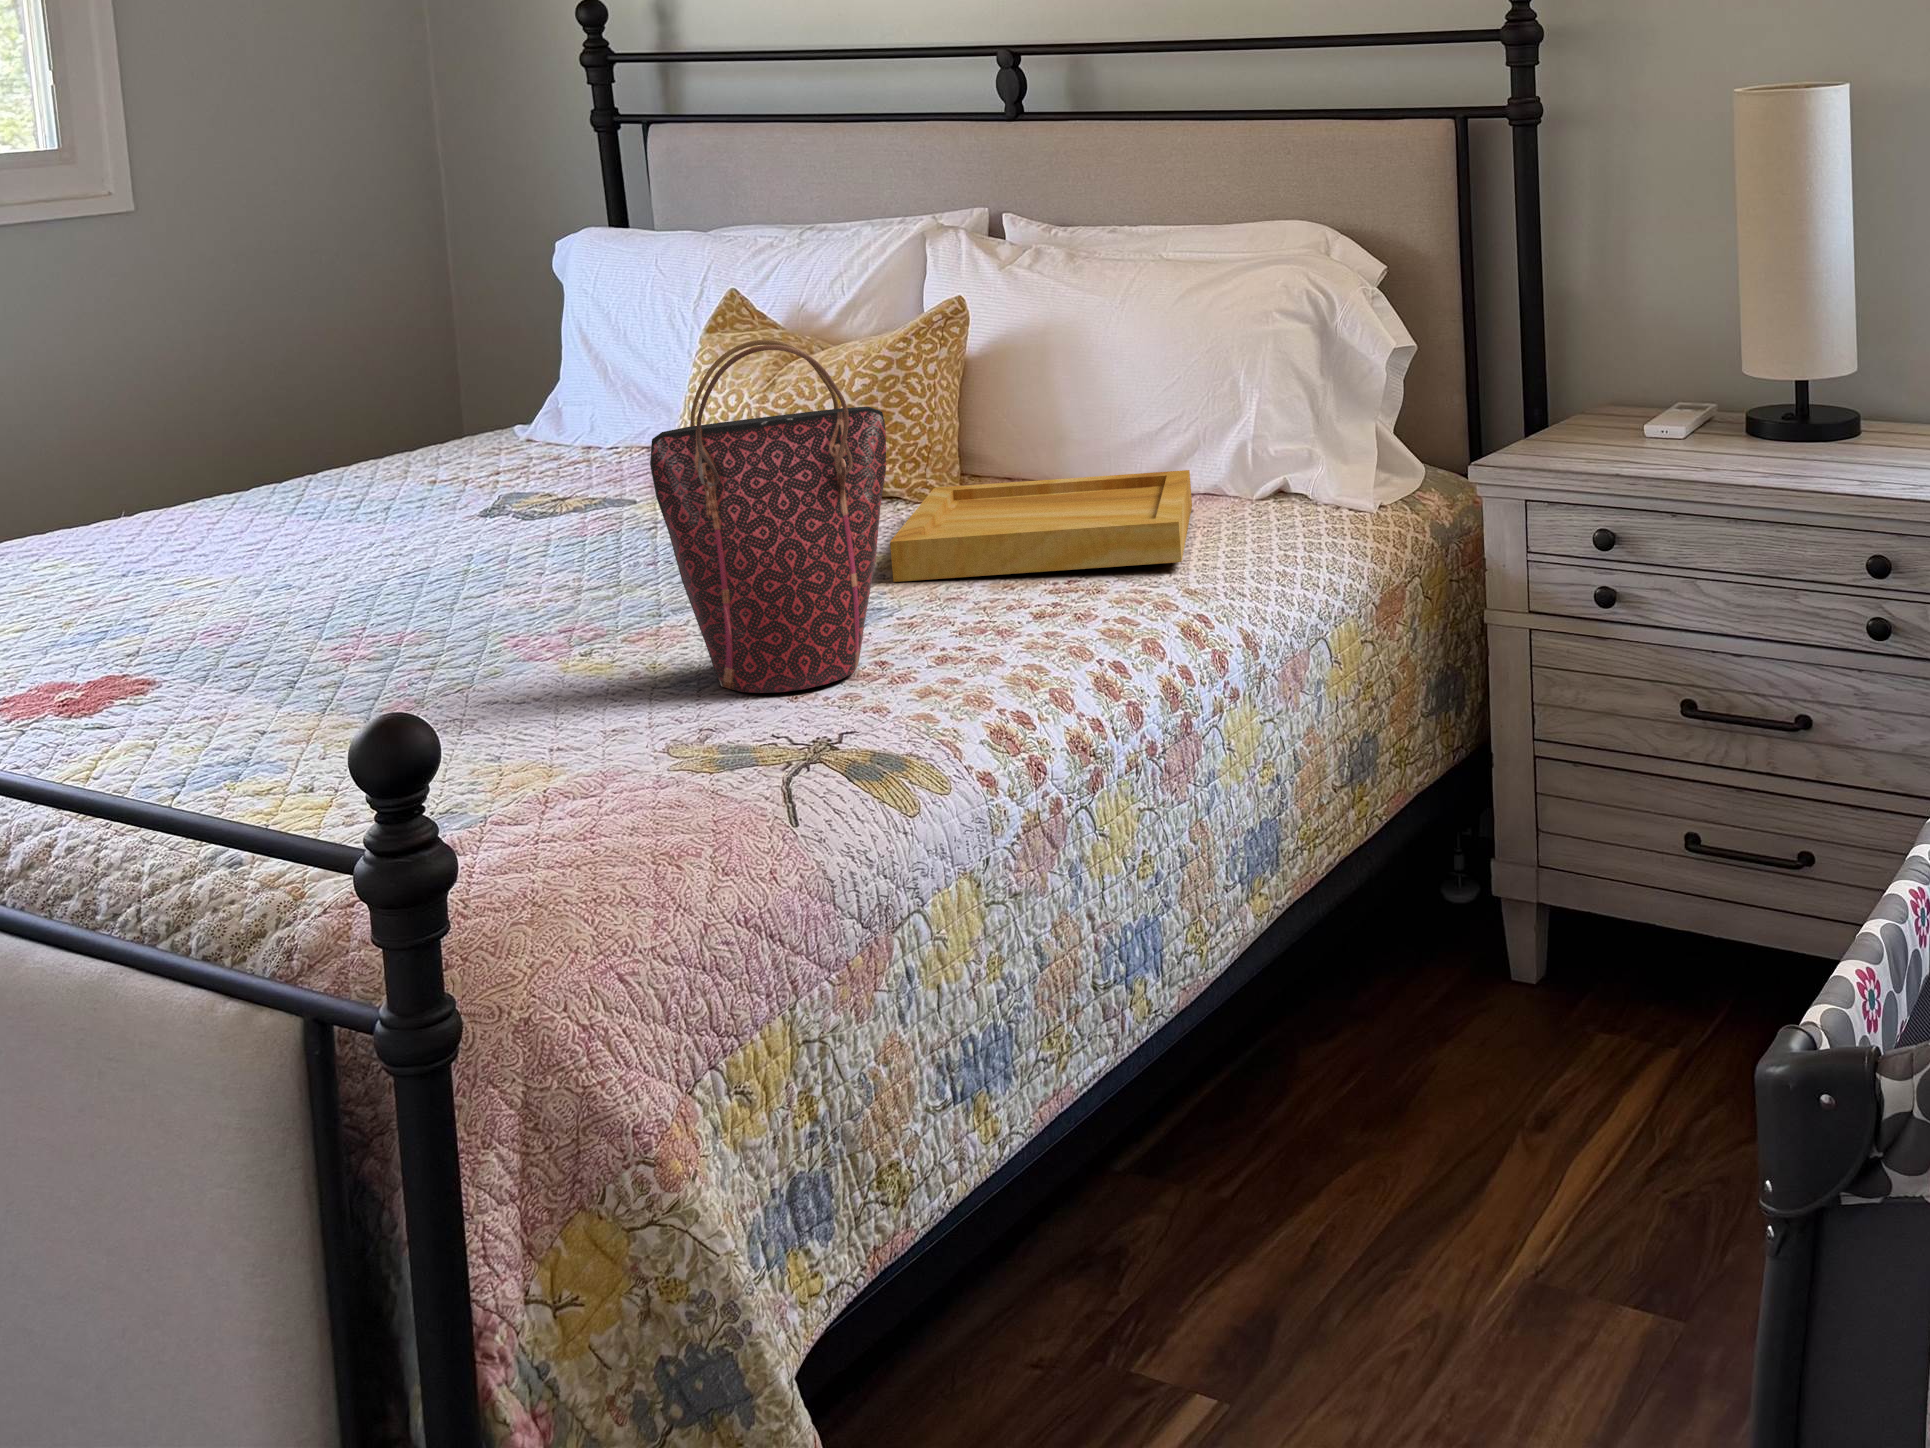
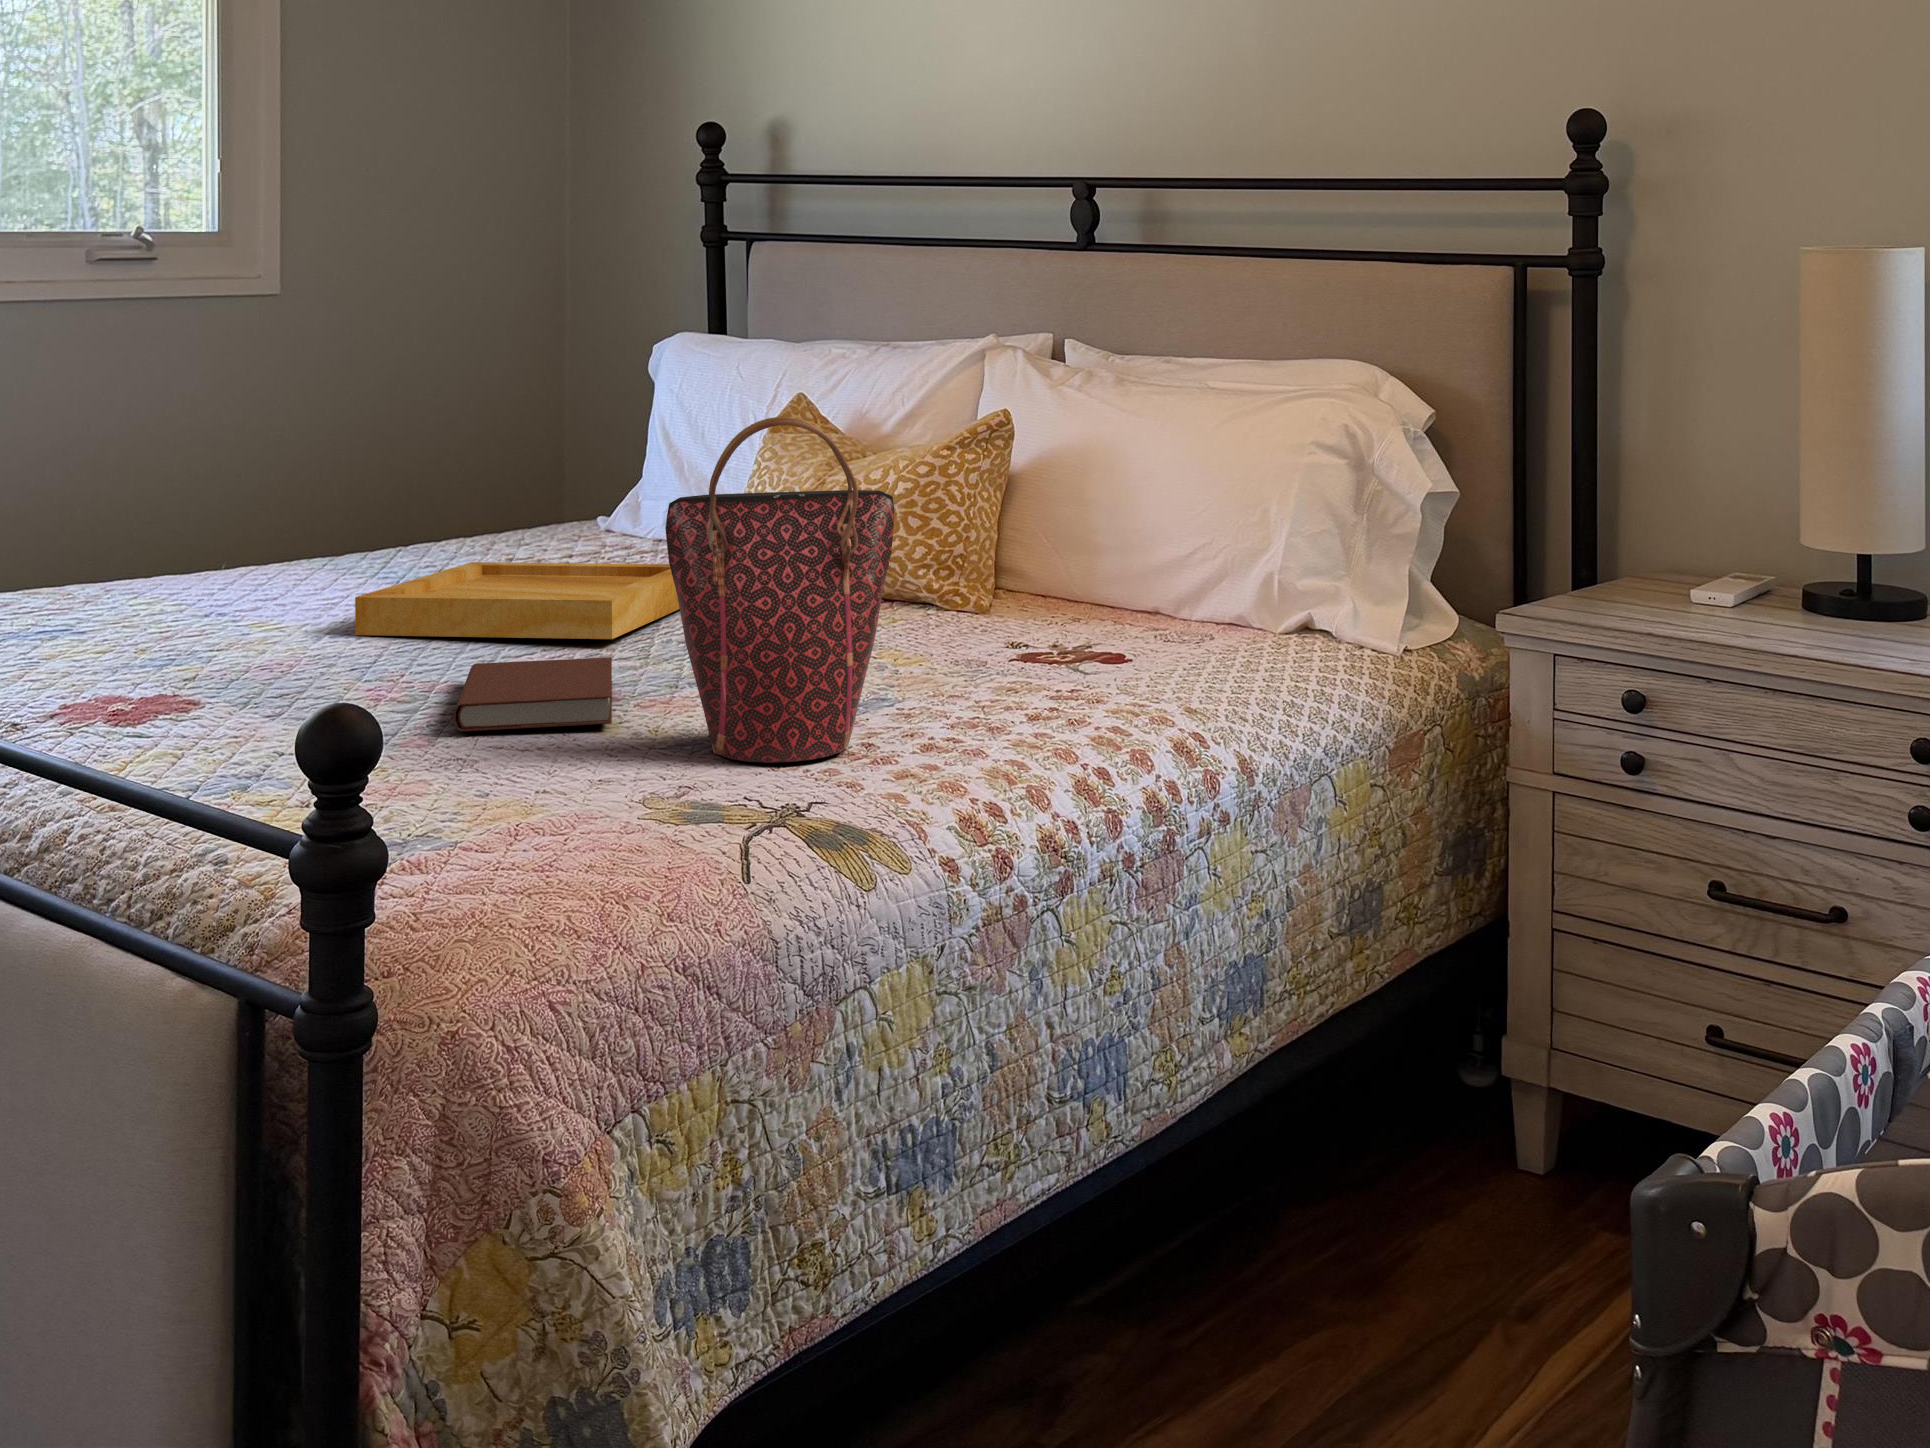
tray: present [890,470,1192,582] -> present [355,562,680,639]
book: none [438,591,607,689] -> present [454,657,612,732]

